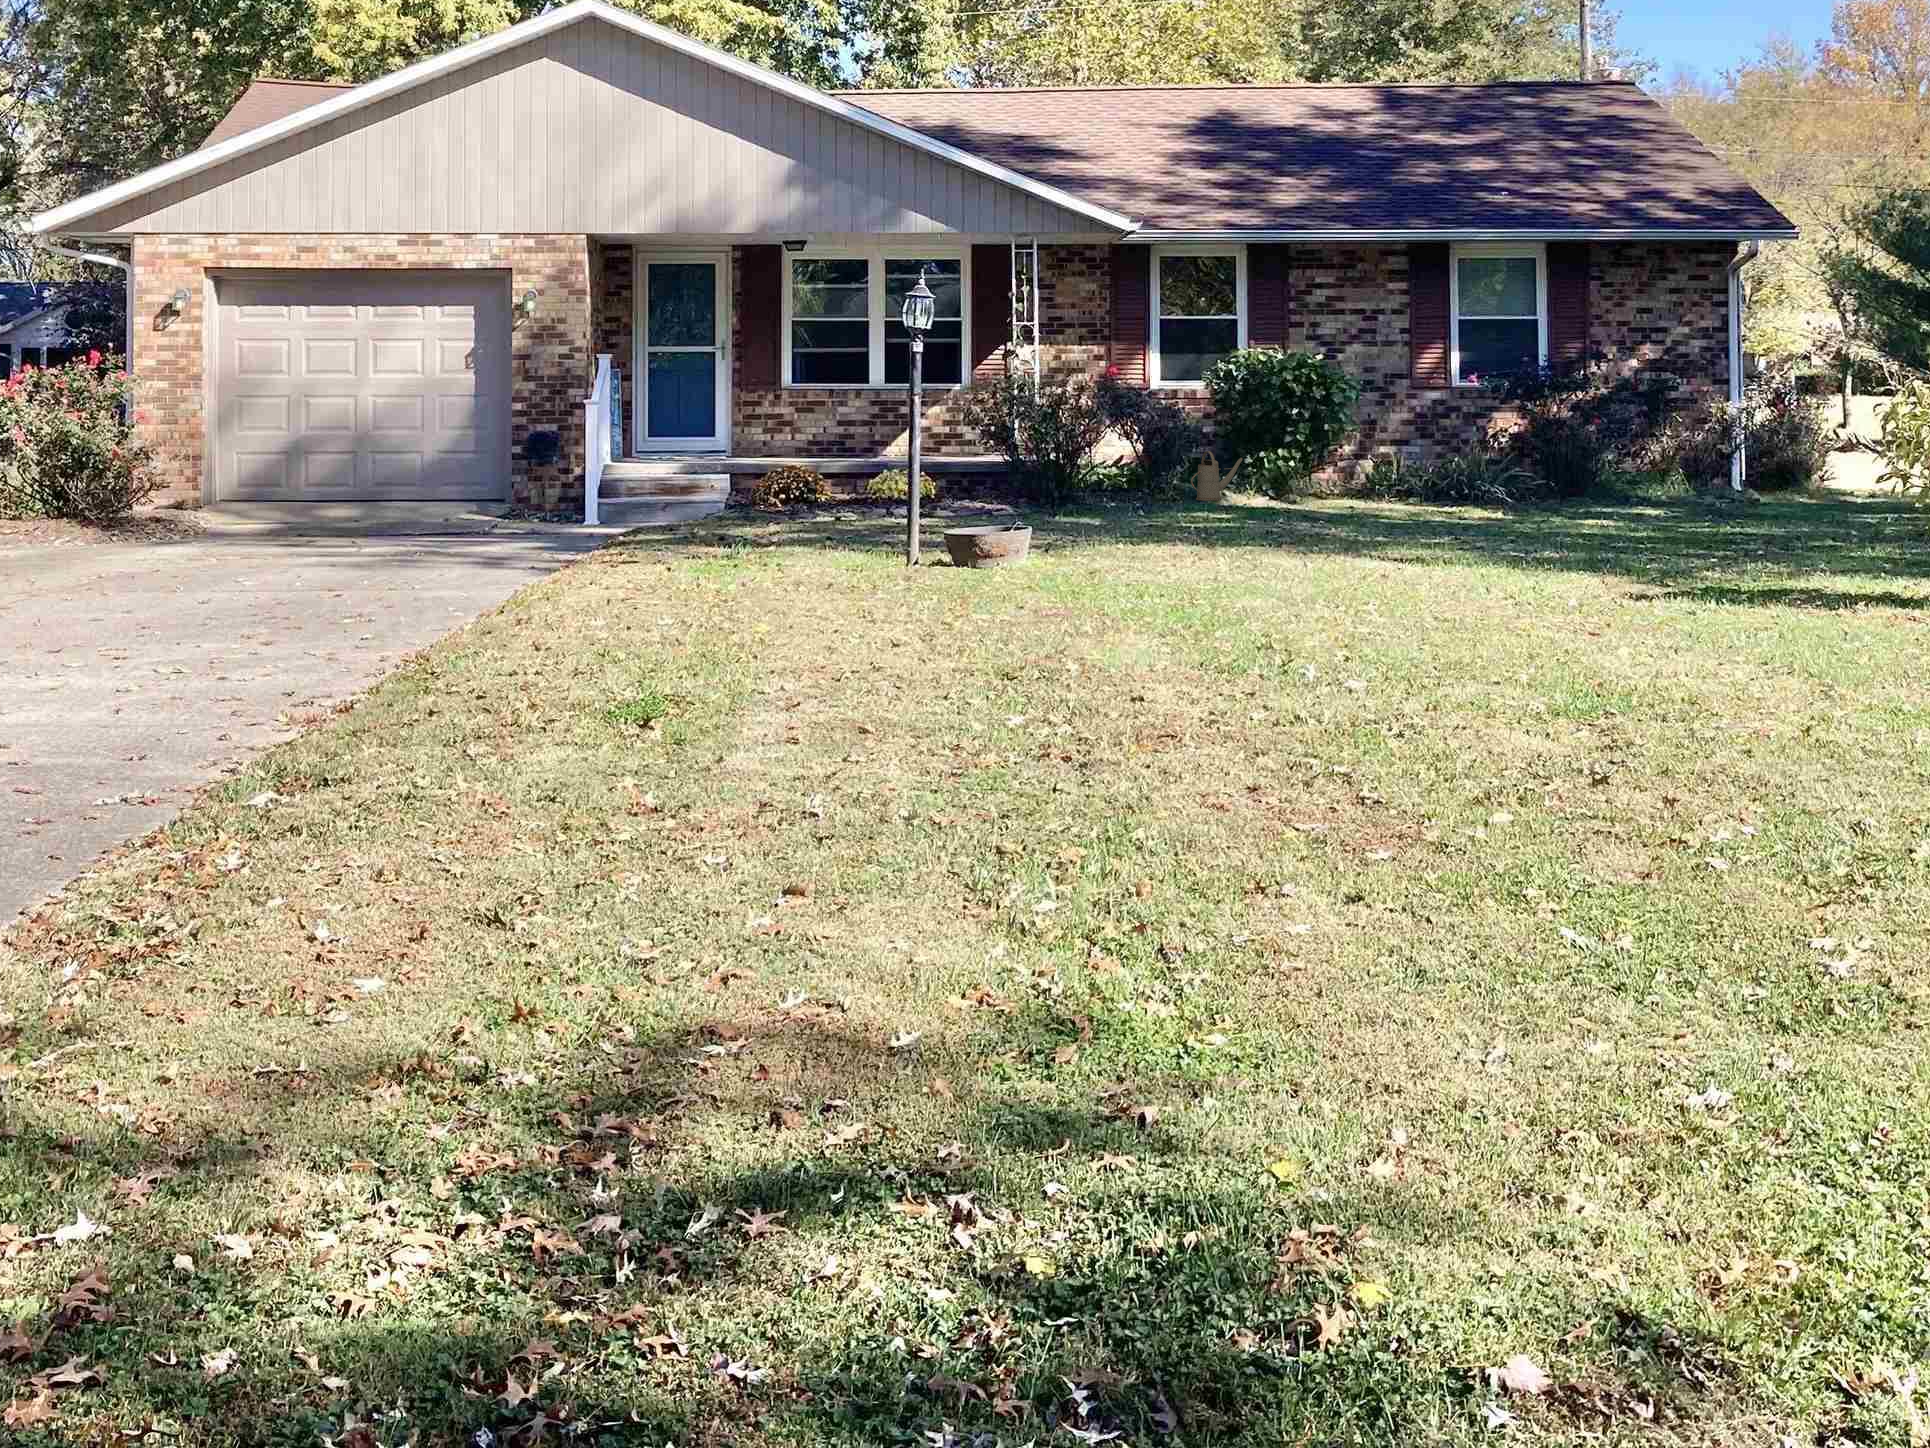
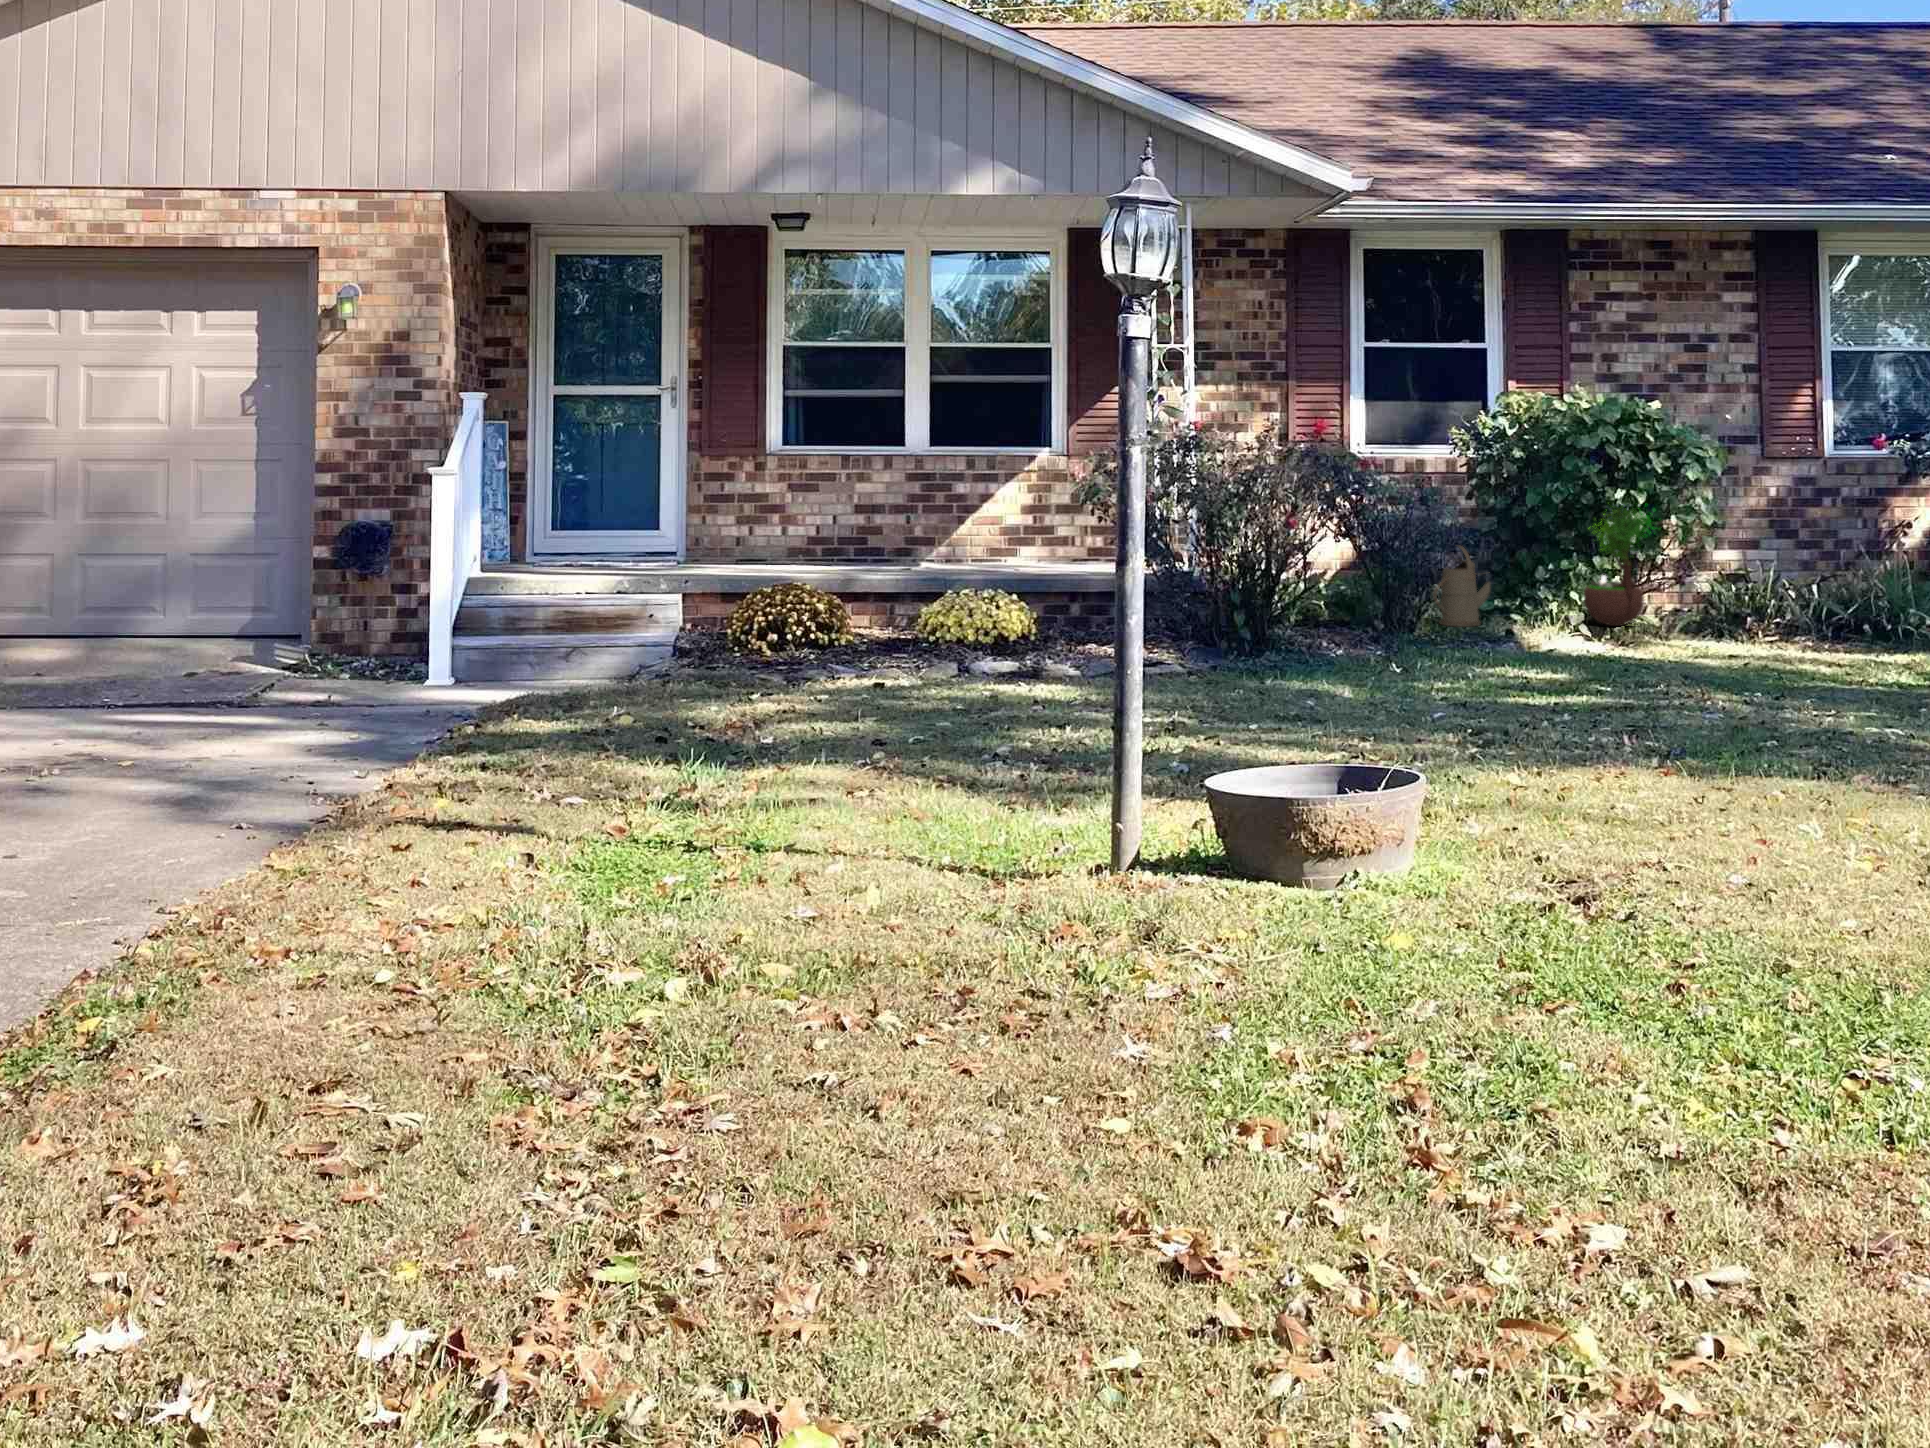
potted tree: none [1283,421,1328,501] -> present [1584,504,1653,626]

